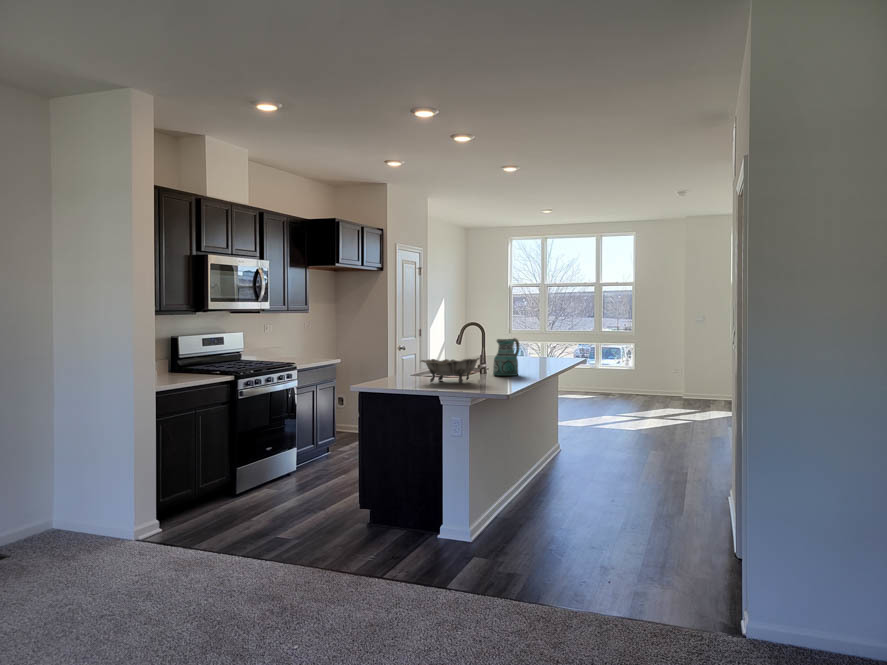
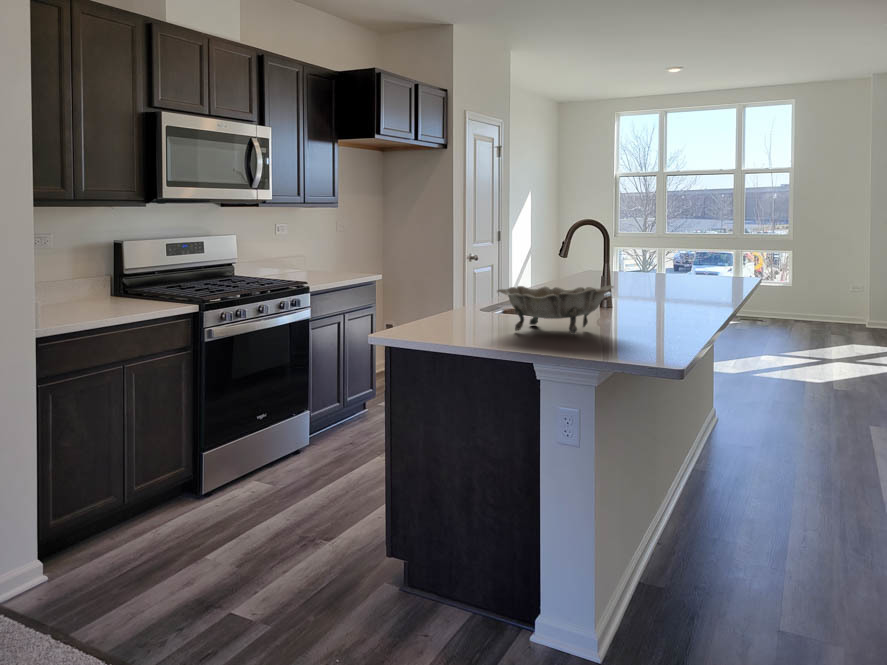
ceramic pitcher: present [493,338,520,376] -> none [626,248,674,316]

